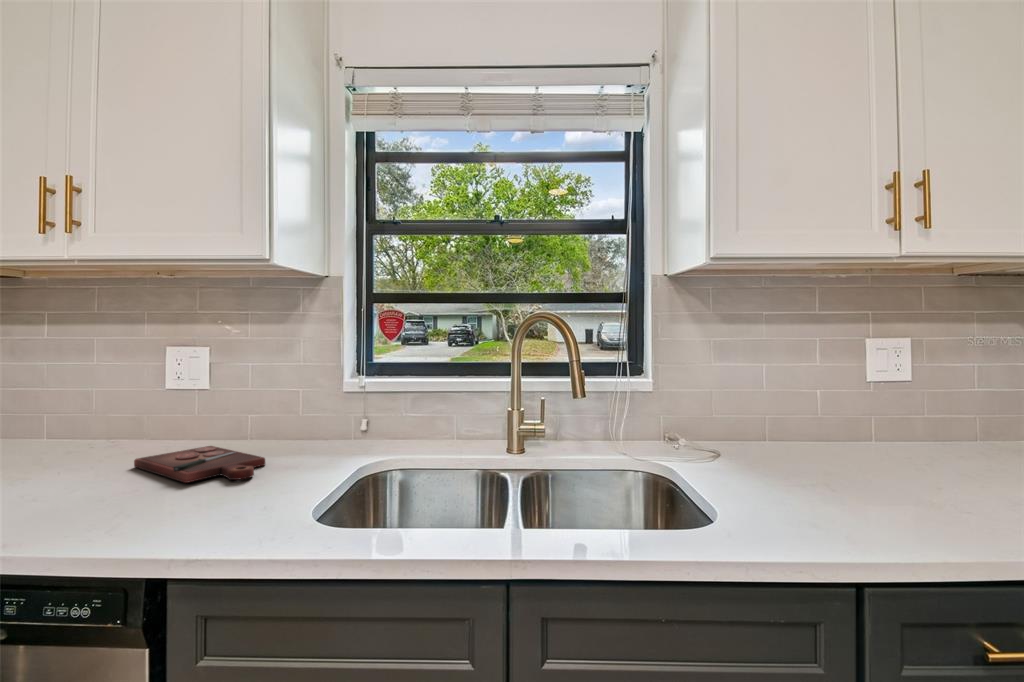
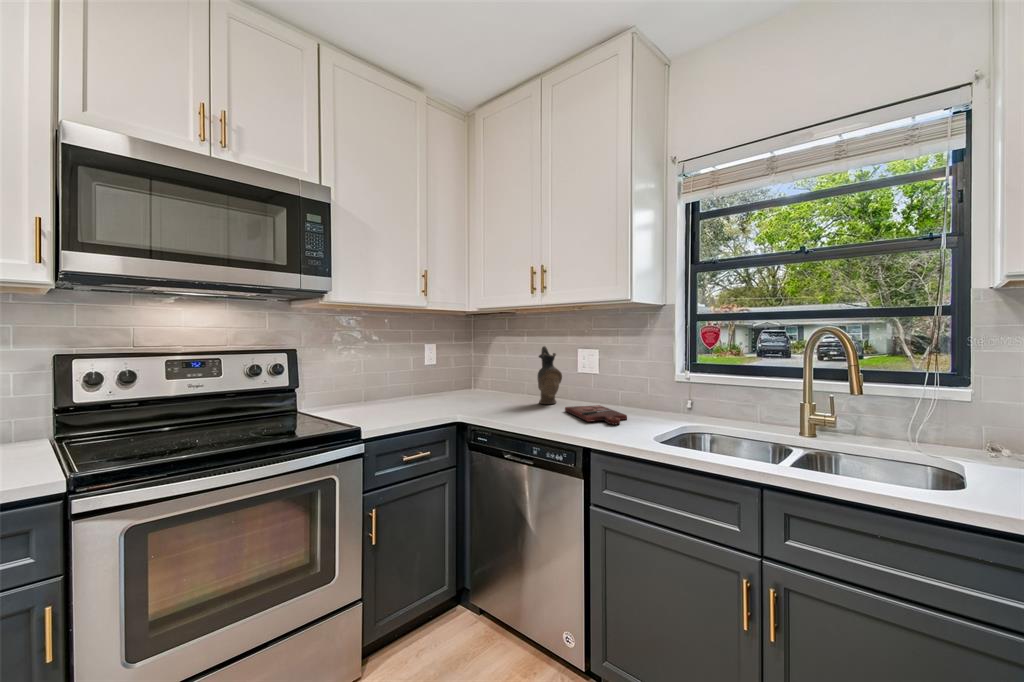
ceramic pitcher: none [67,344,129,459] -> present [538,346,562,404]

